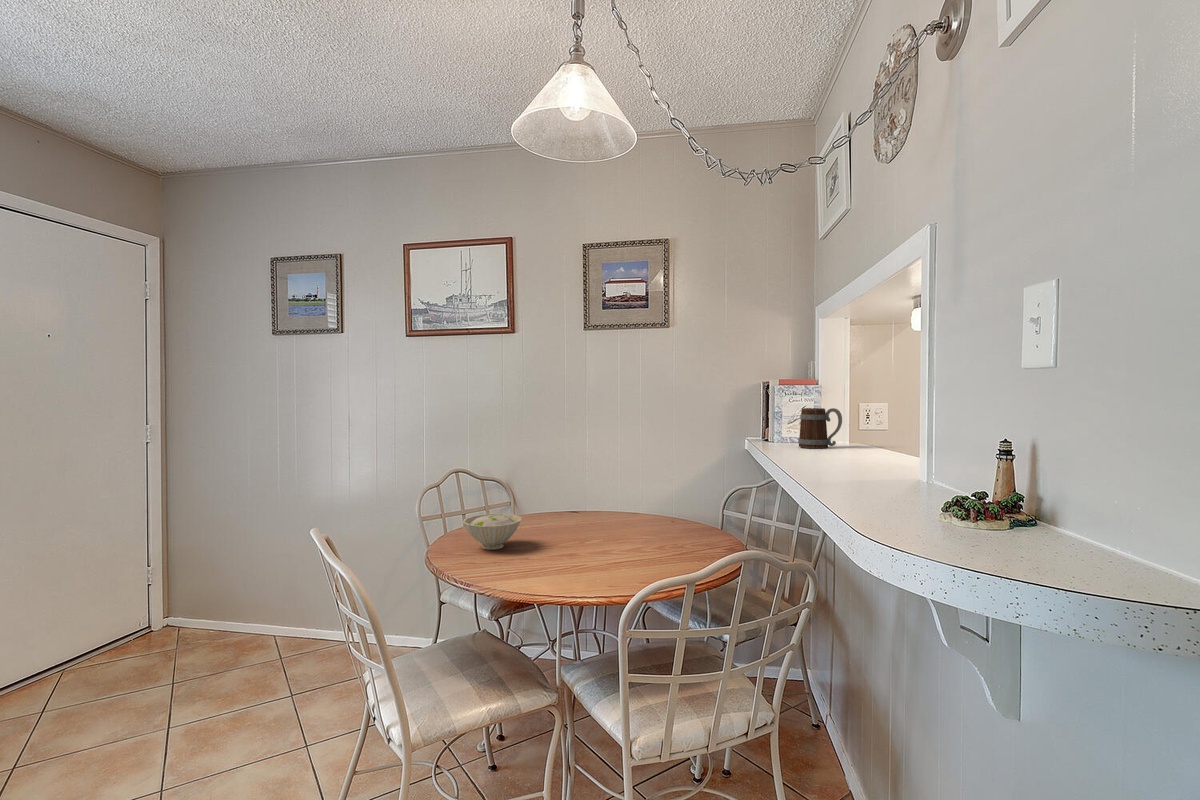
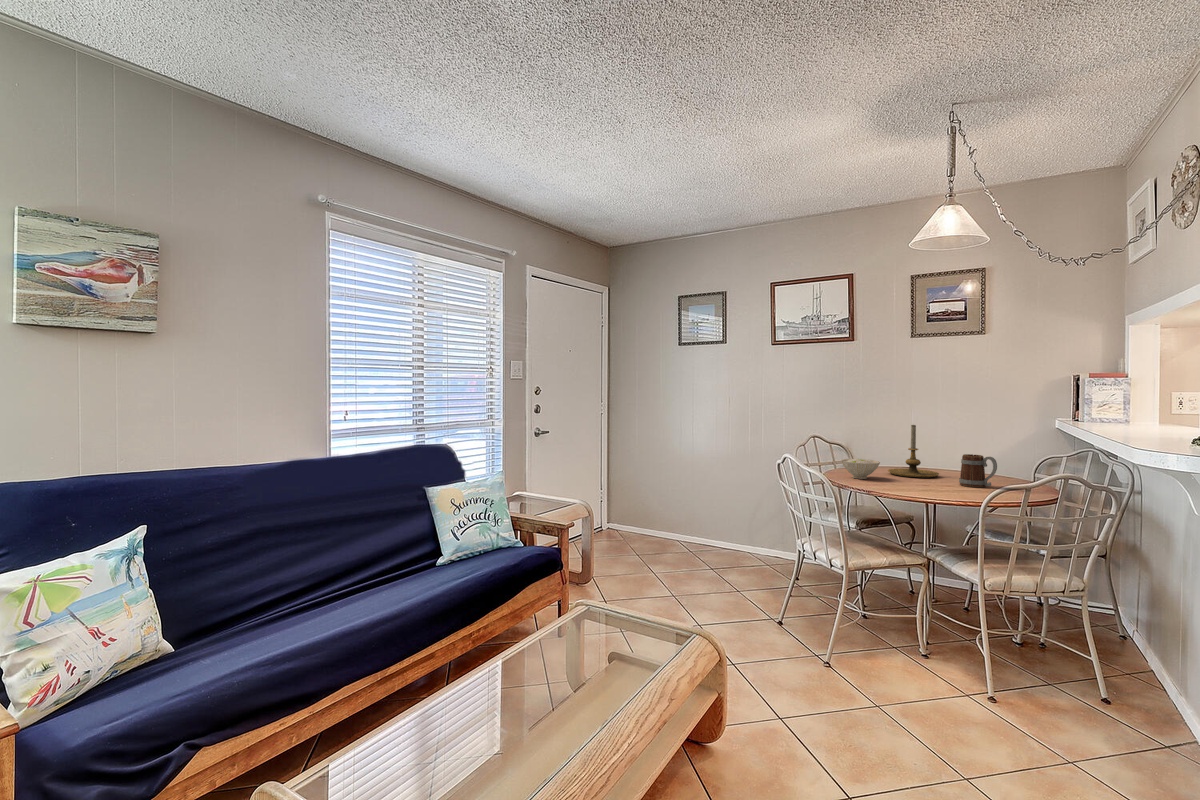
mug: present [798,408,842,448] -> present [959,454,997,487]
candle holder: none [544,454,610,535] -> present [888,425,939,478]

